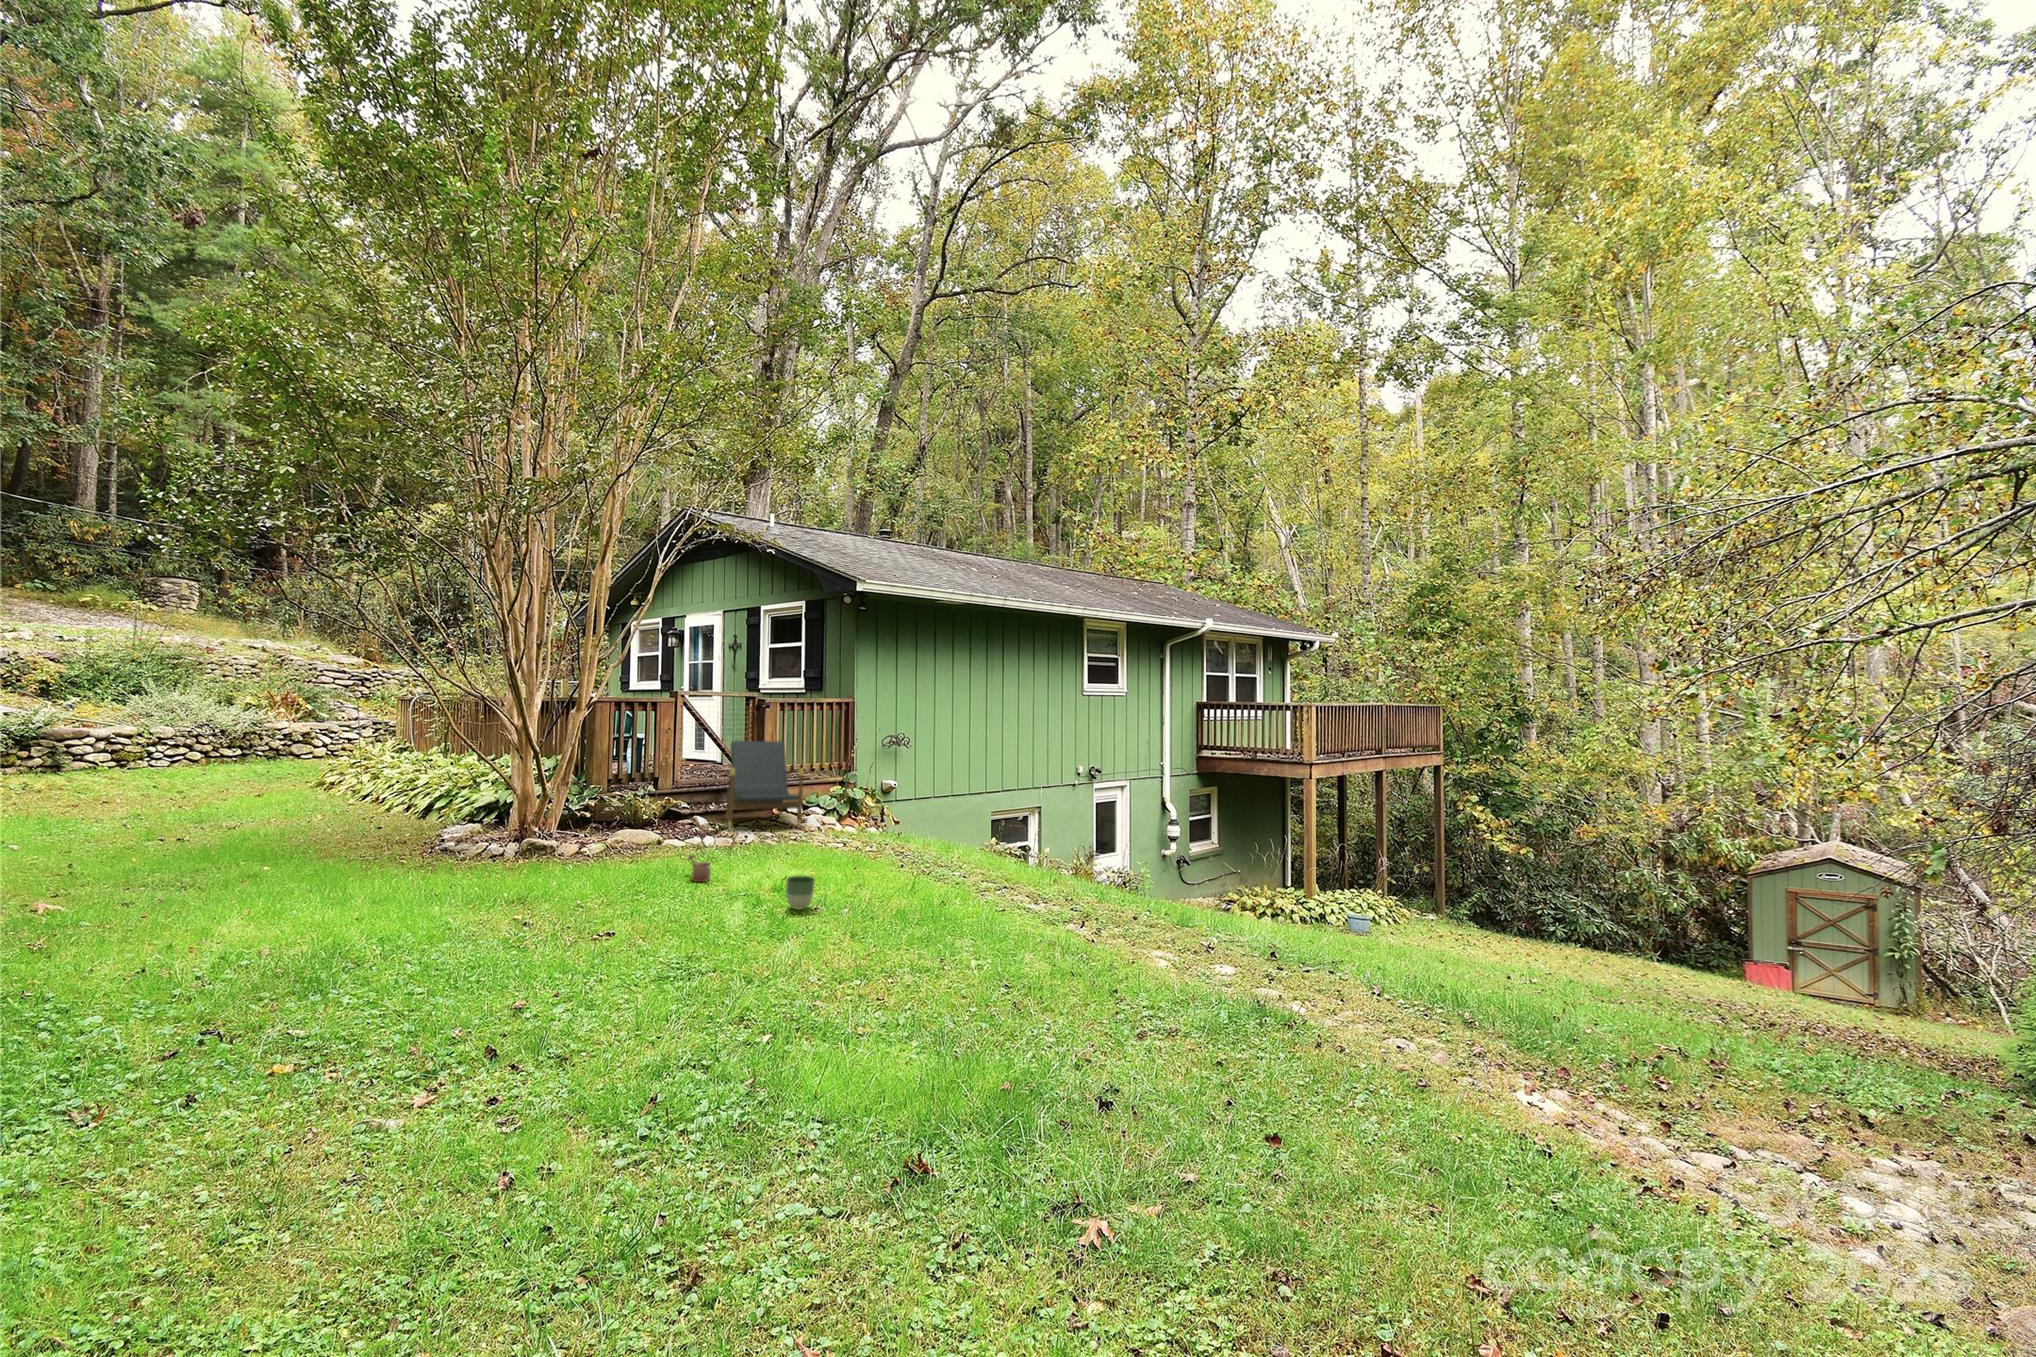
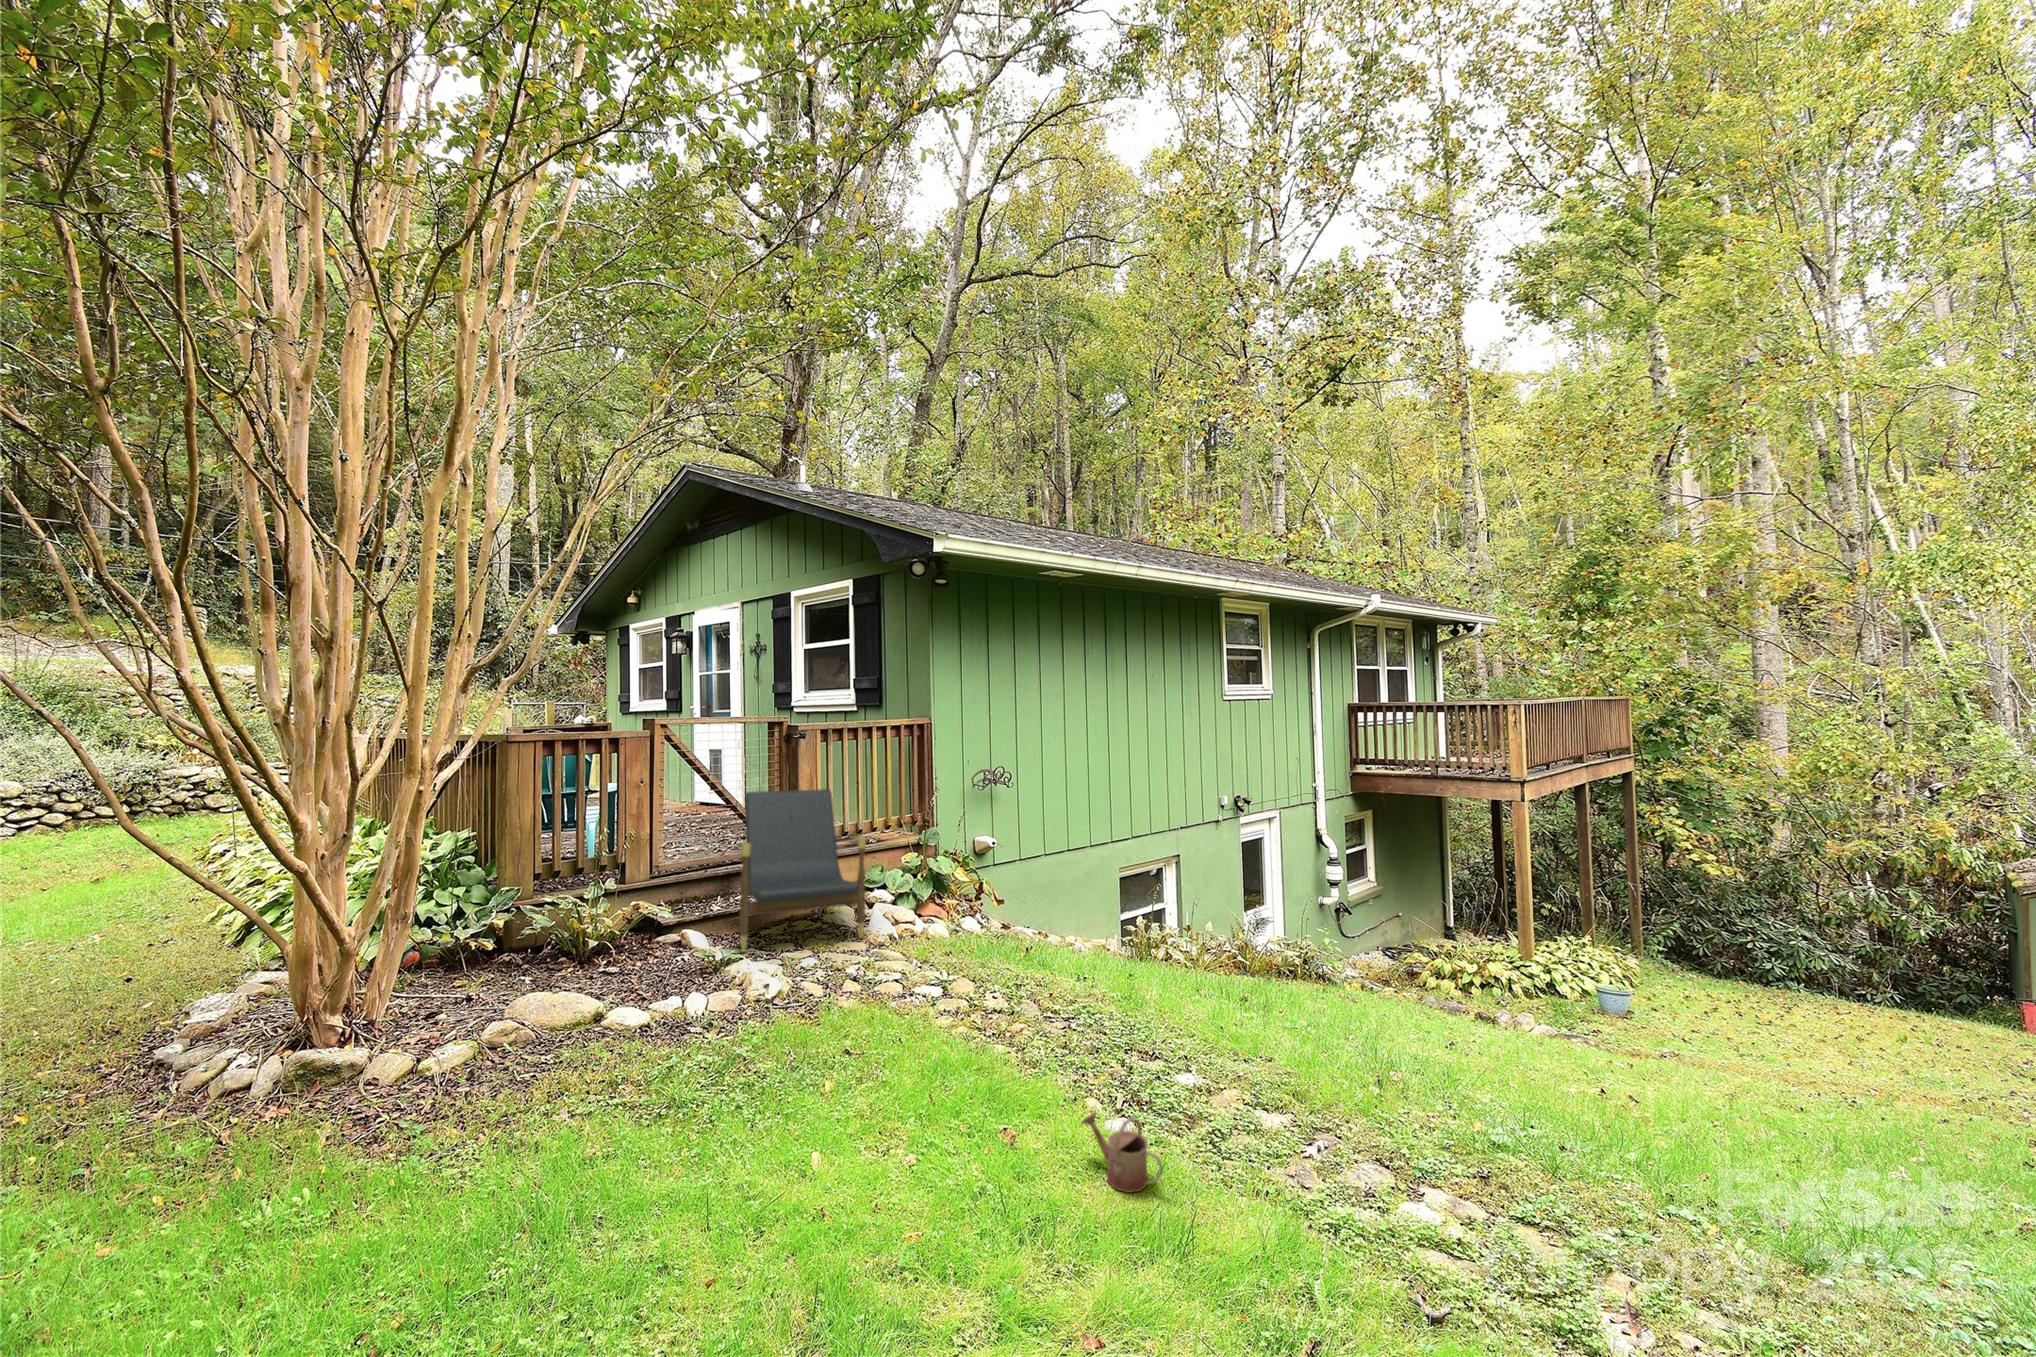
watering can: present [688,855,711,882] -> present [1082,1113,1163,1193]
planter: present [786,876,815,910] -> none [861,1152,929,1253]

